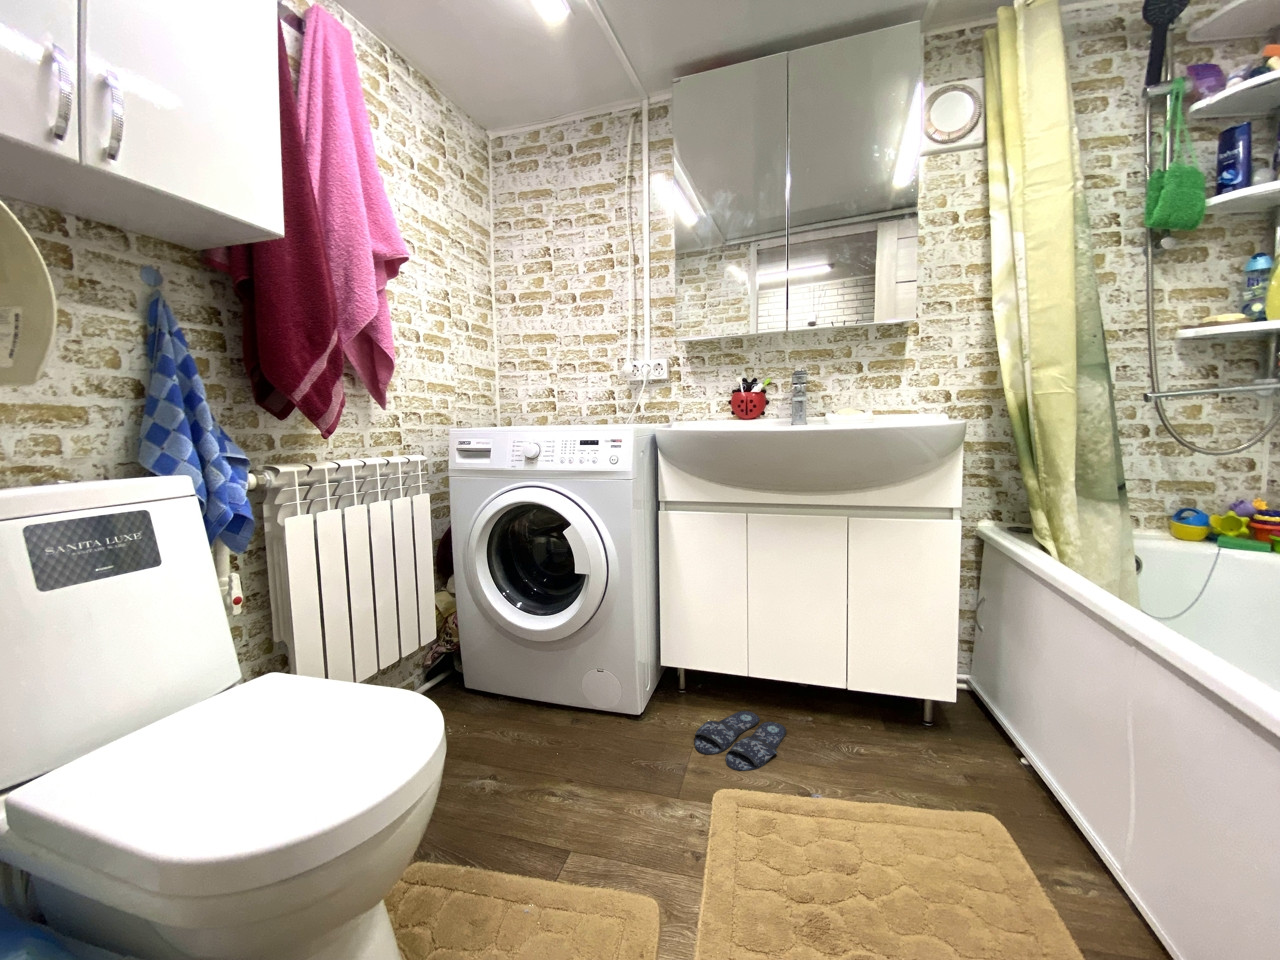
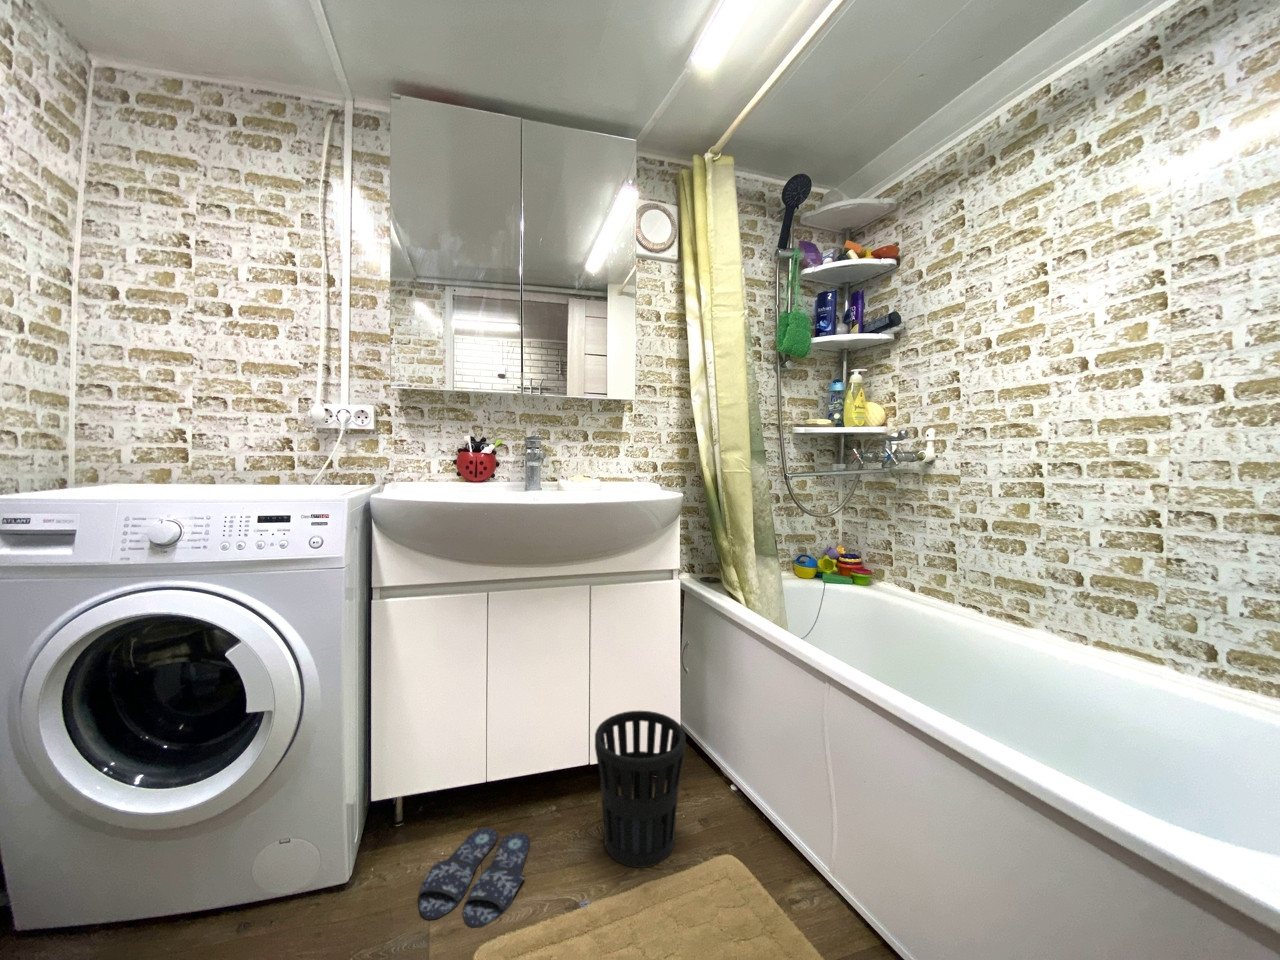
wastebasket: none [847,642,949,786] -> present [595,711,686,868]

